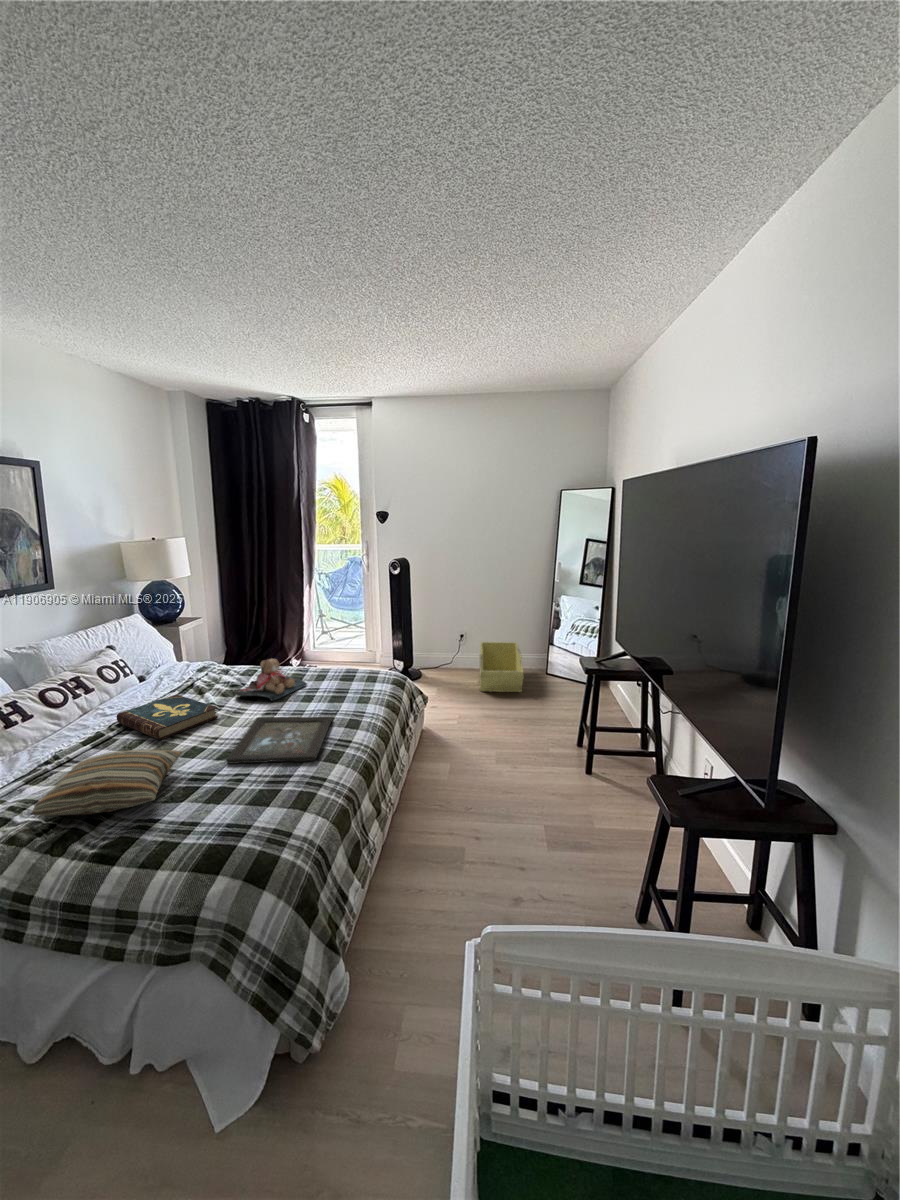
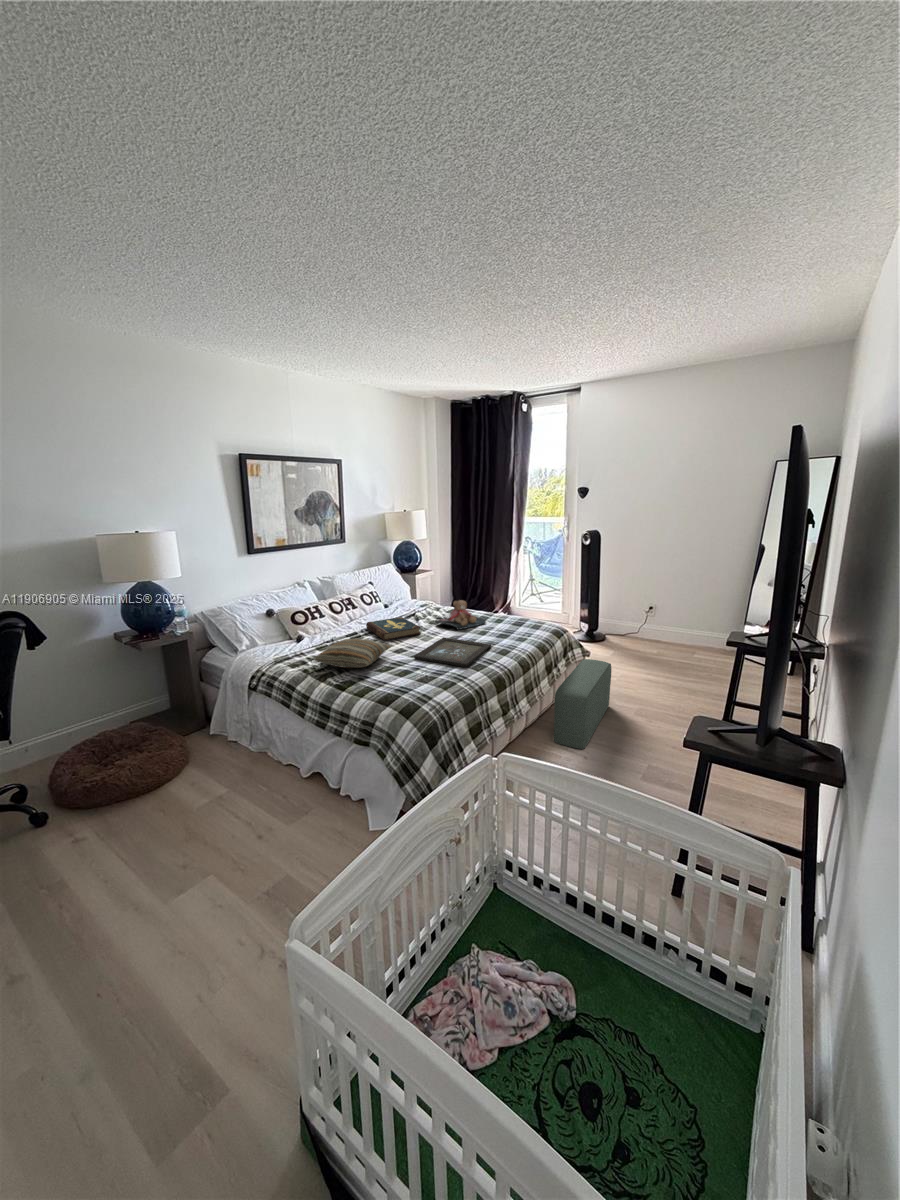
storage bin: present [479,642,524,692] -> none [652,613,706,664]
pouf: none [431,711,474,830] -> present [554,659,611,749]

